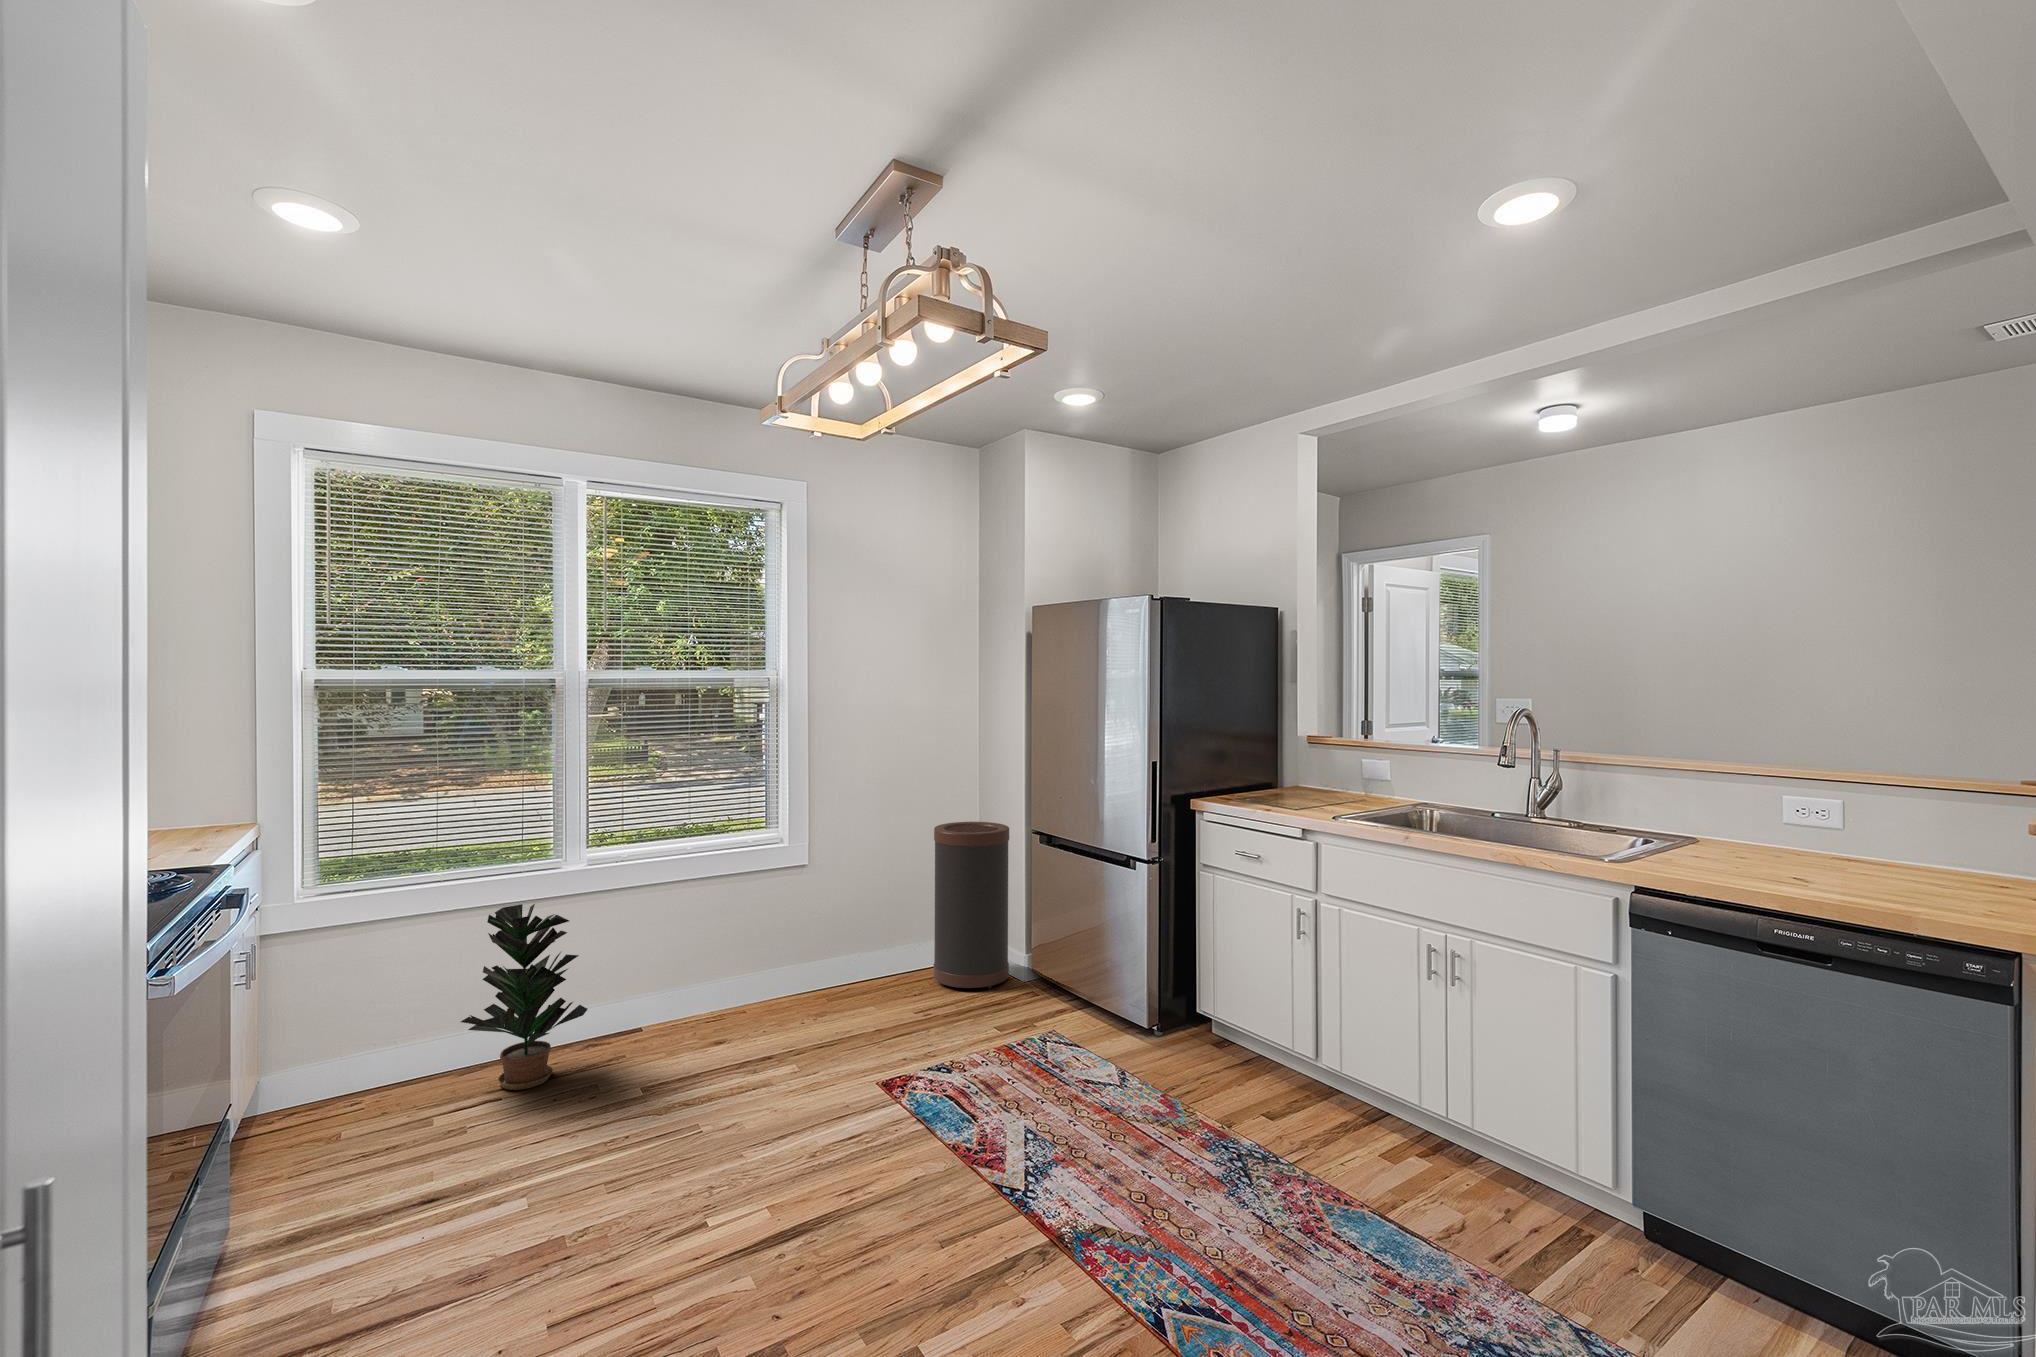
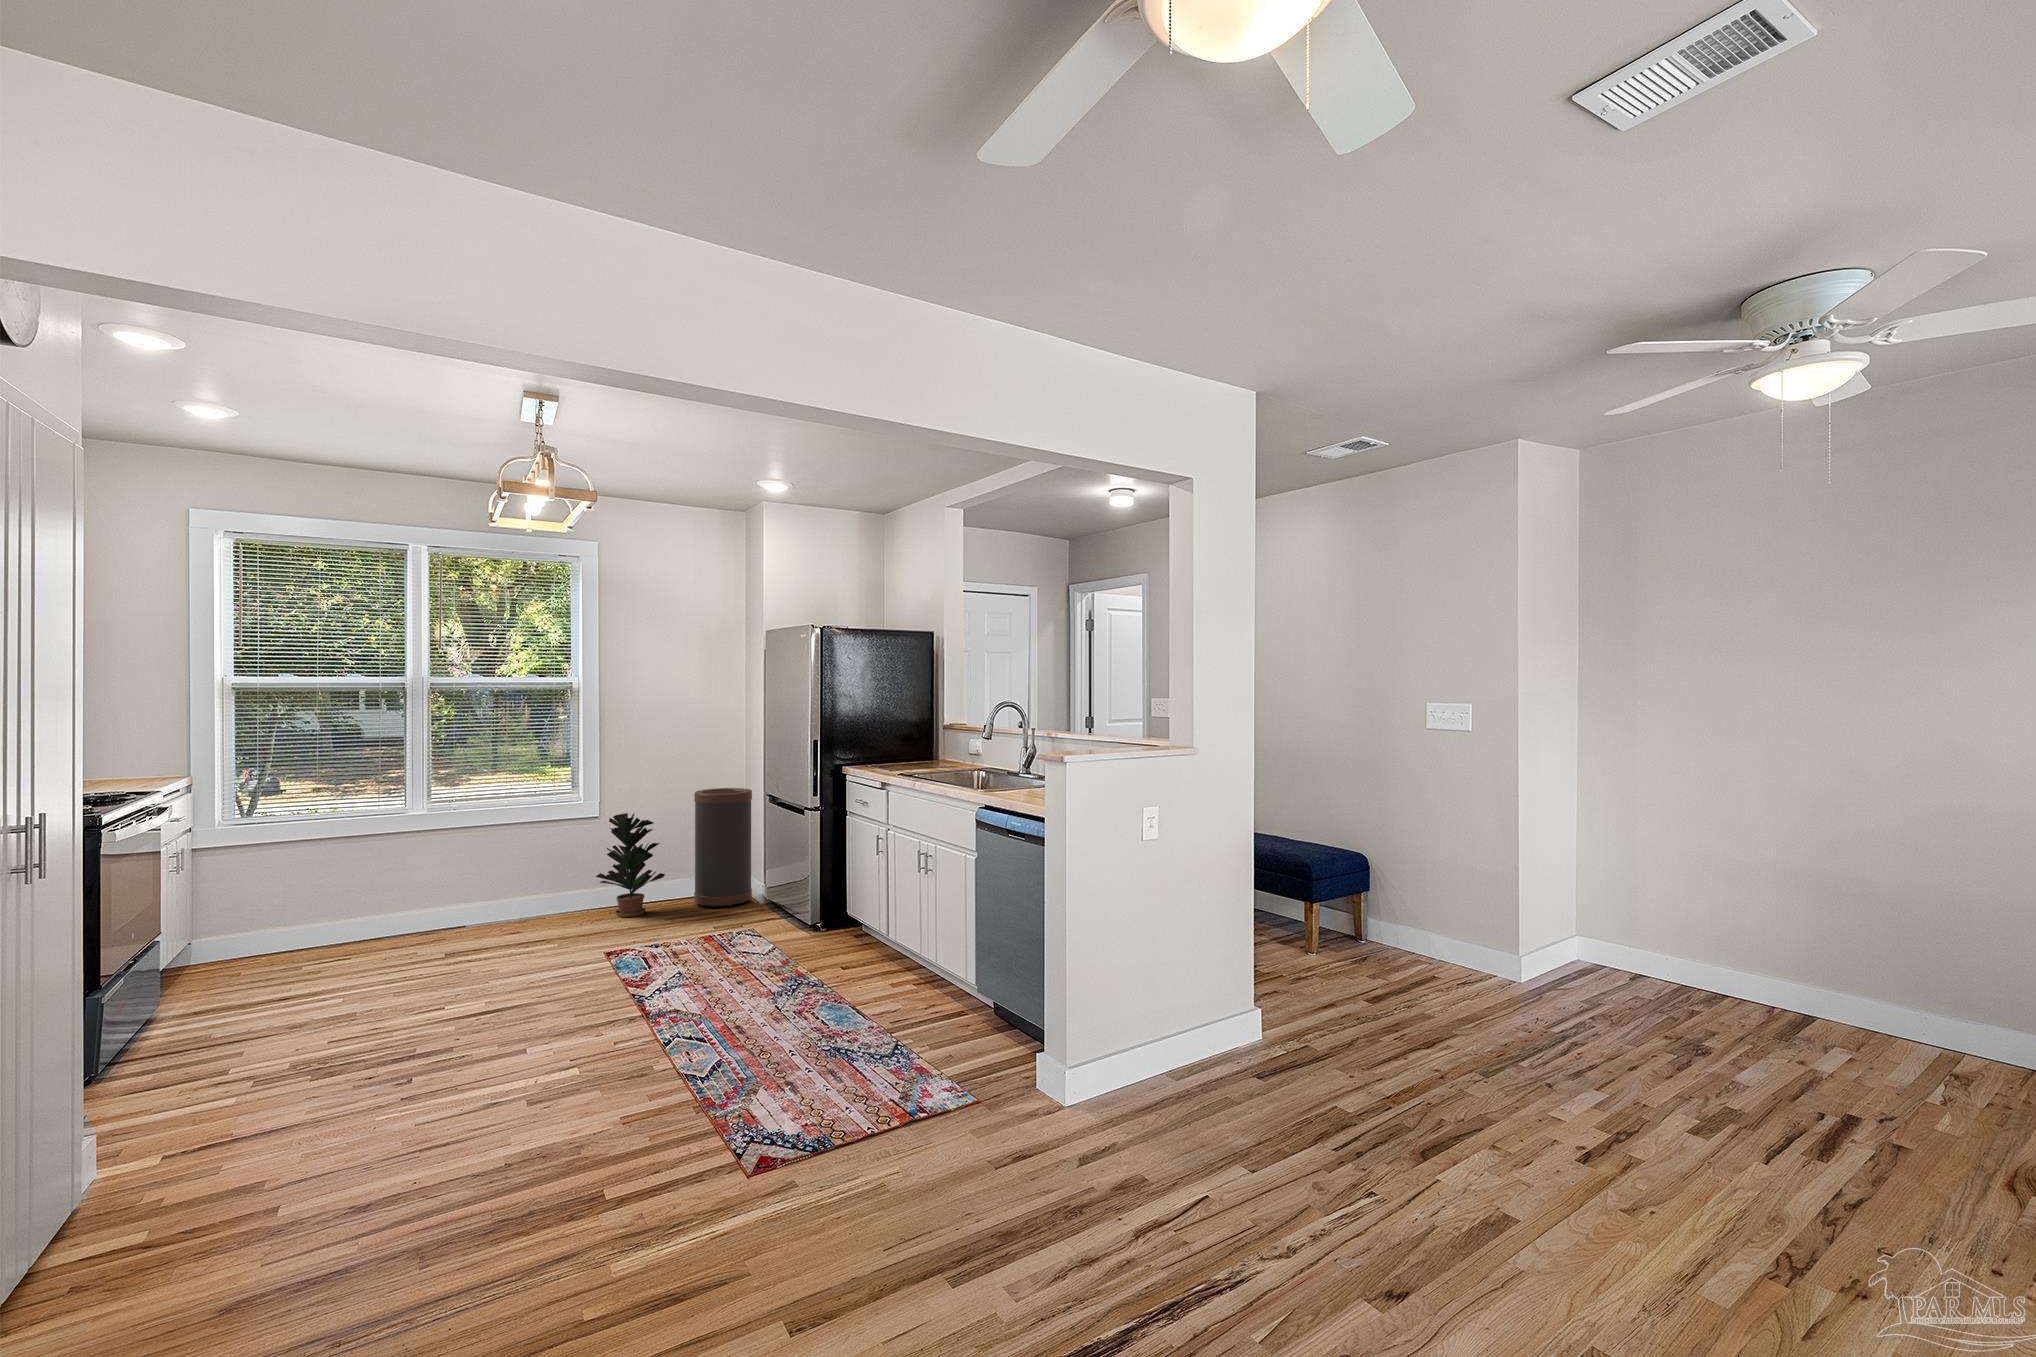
potted plant: present [461,904,588,1090] -> present [596,813,665,917]

